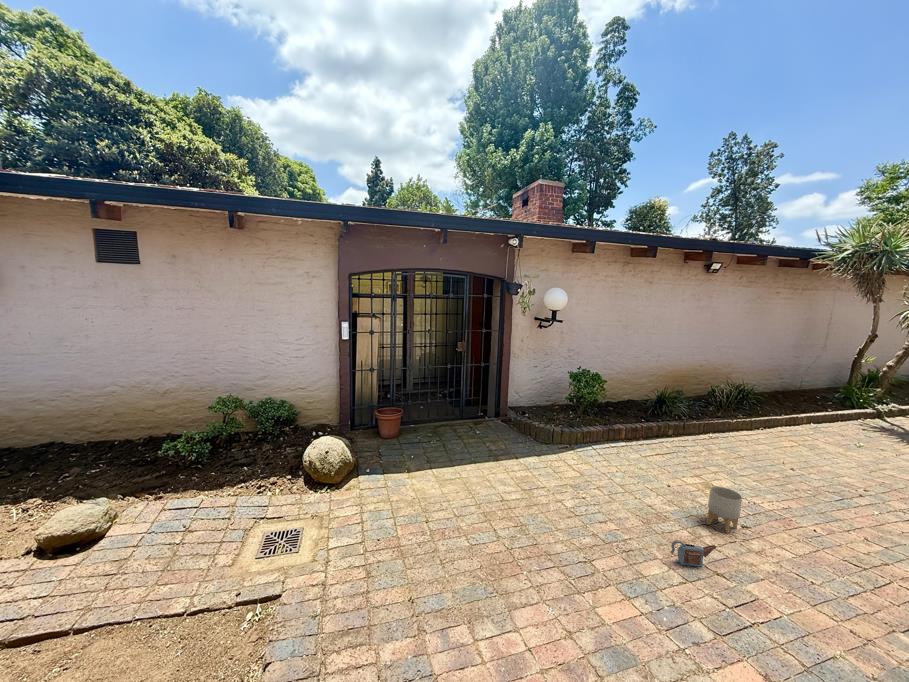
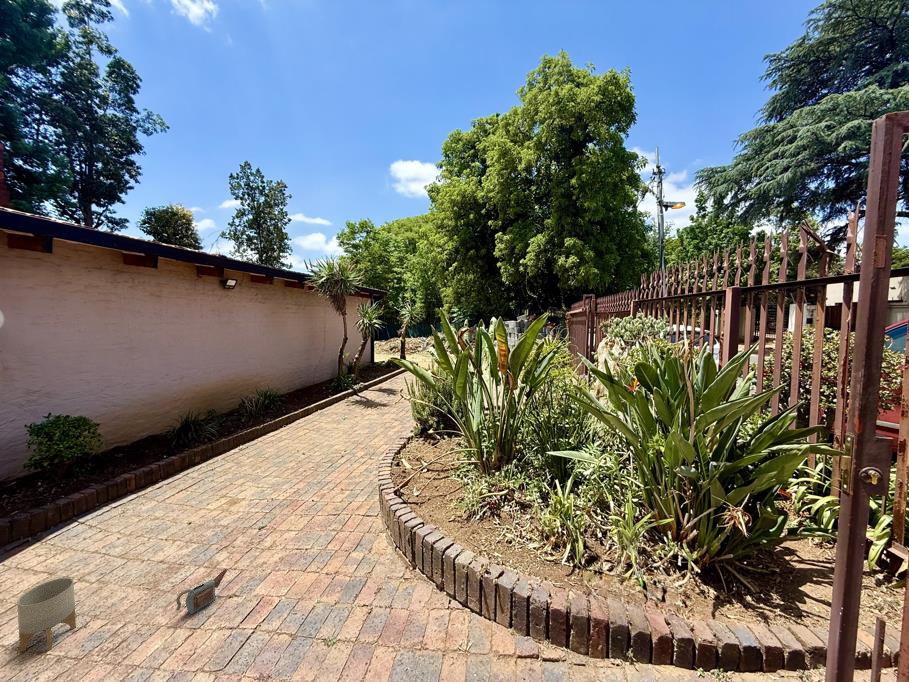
planter: present [707,486,742,534] -> present [17,578,76,652]

